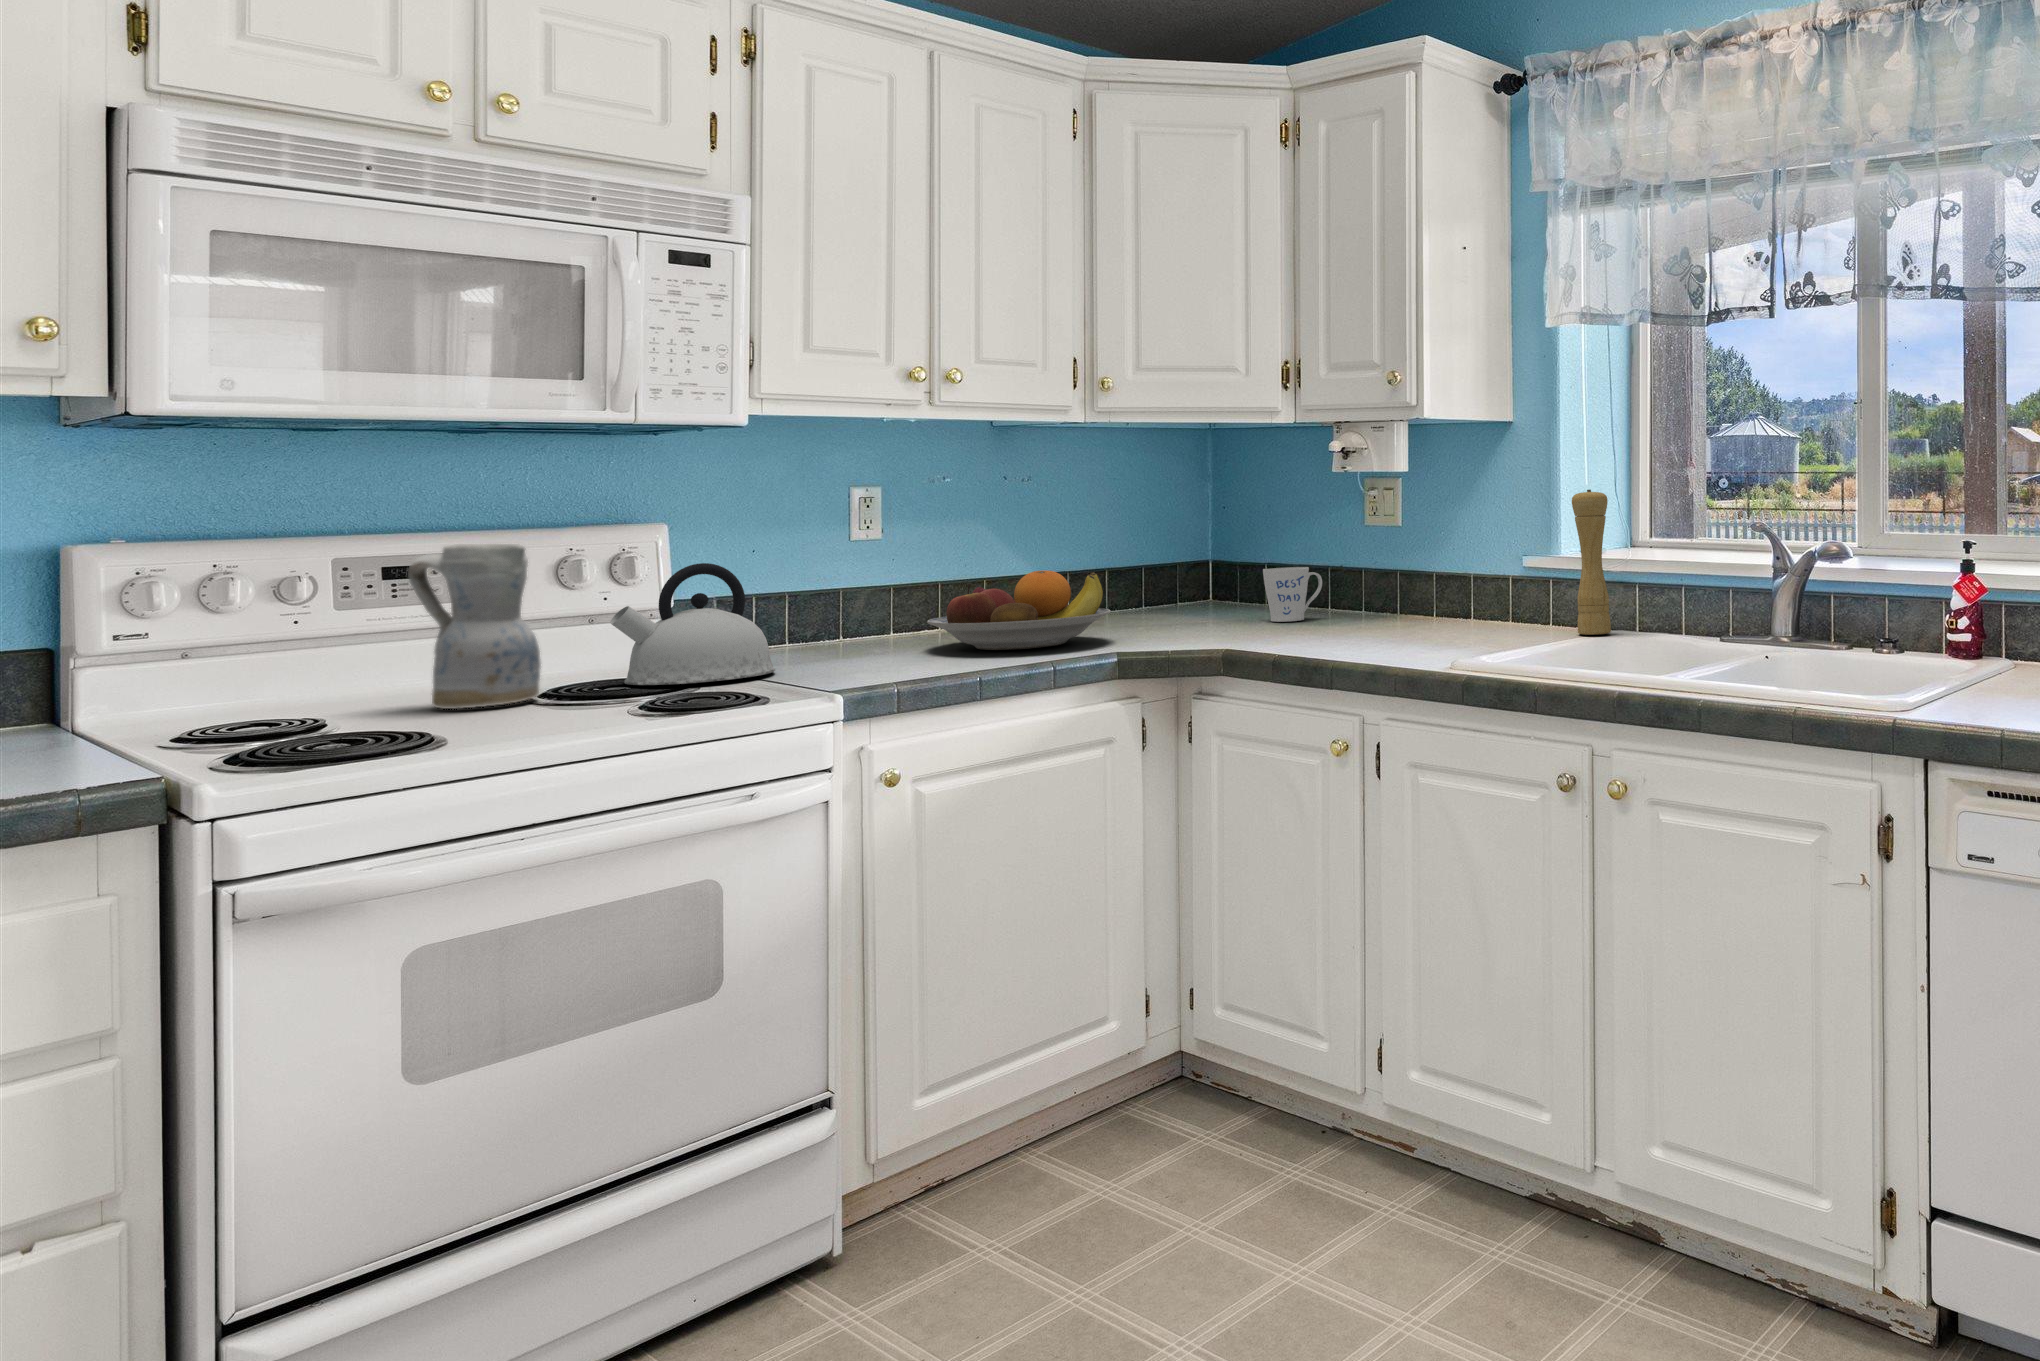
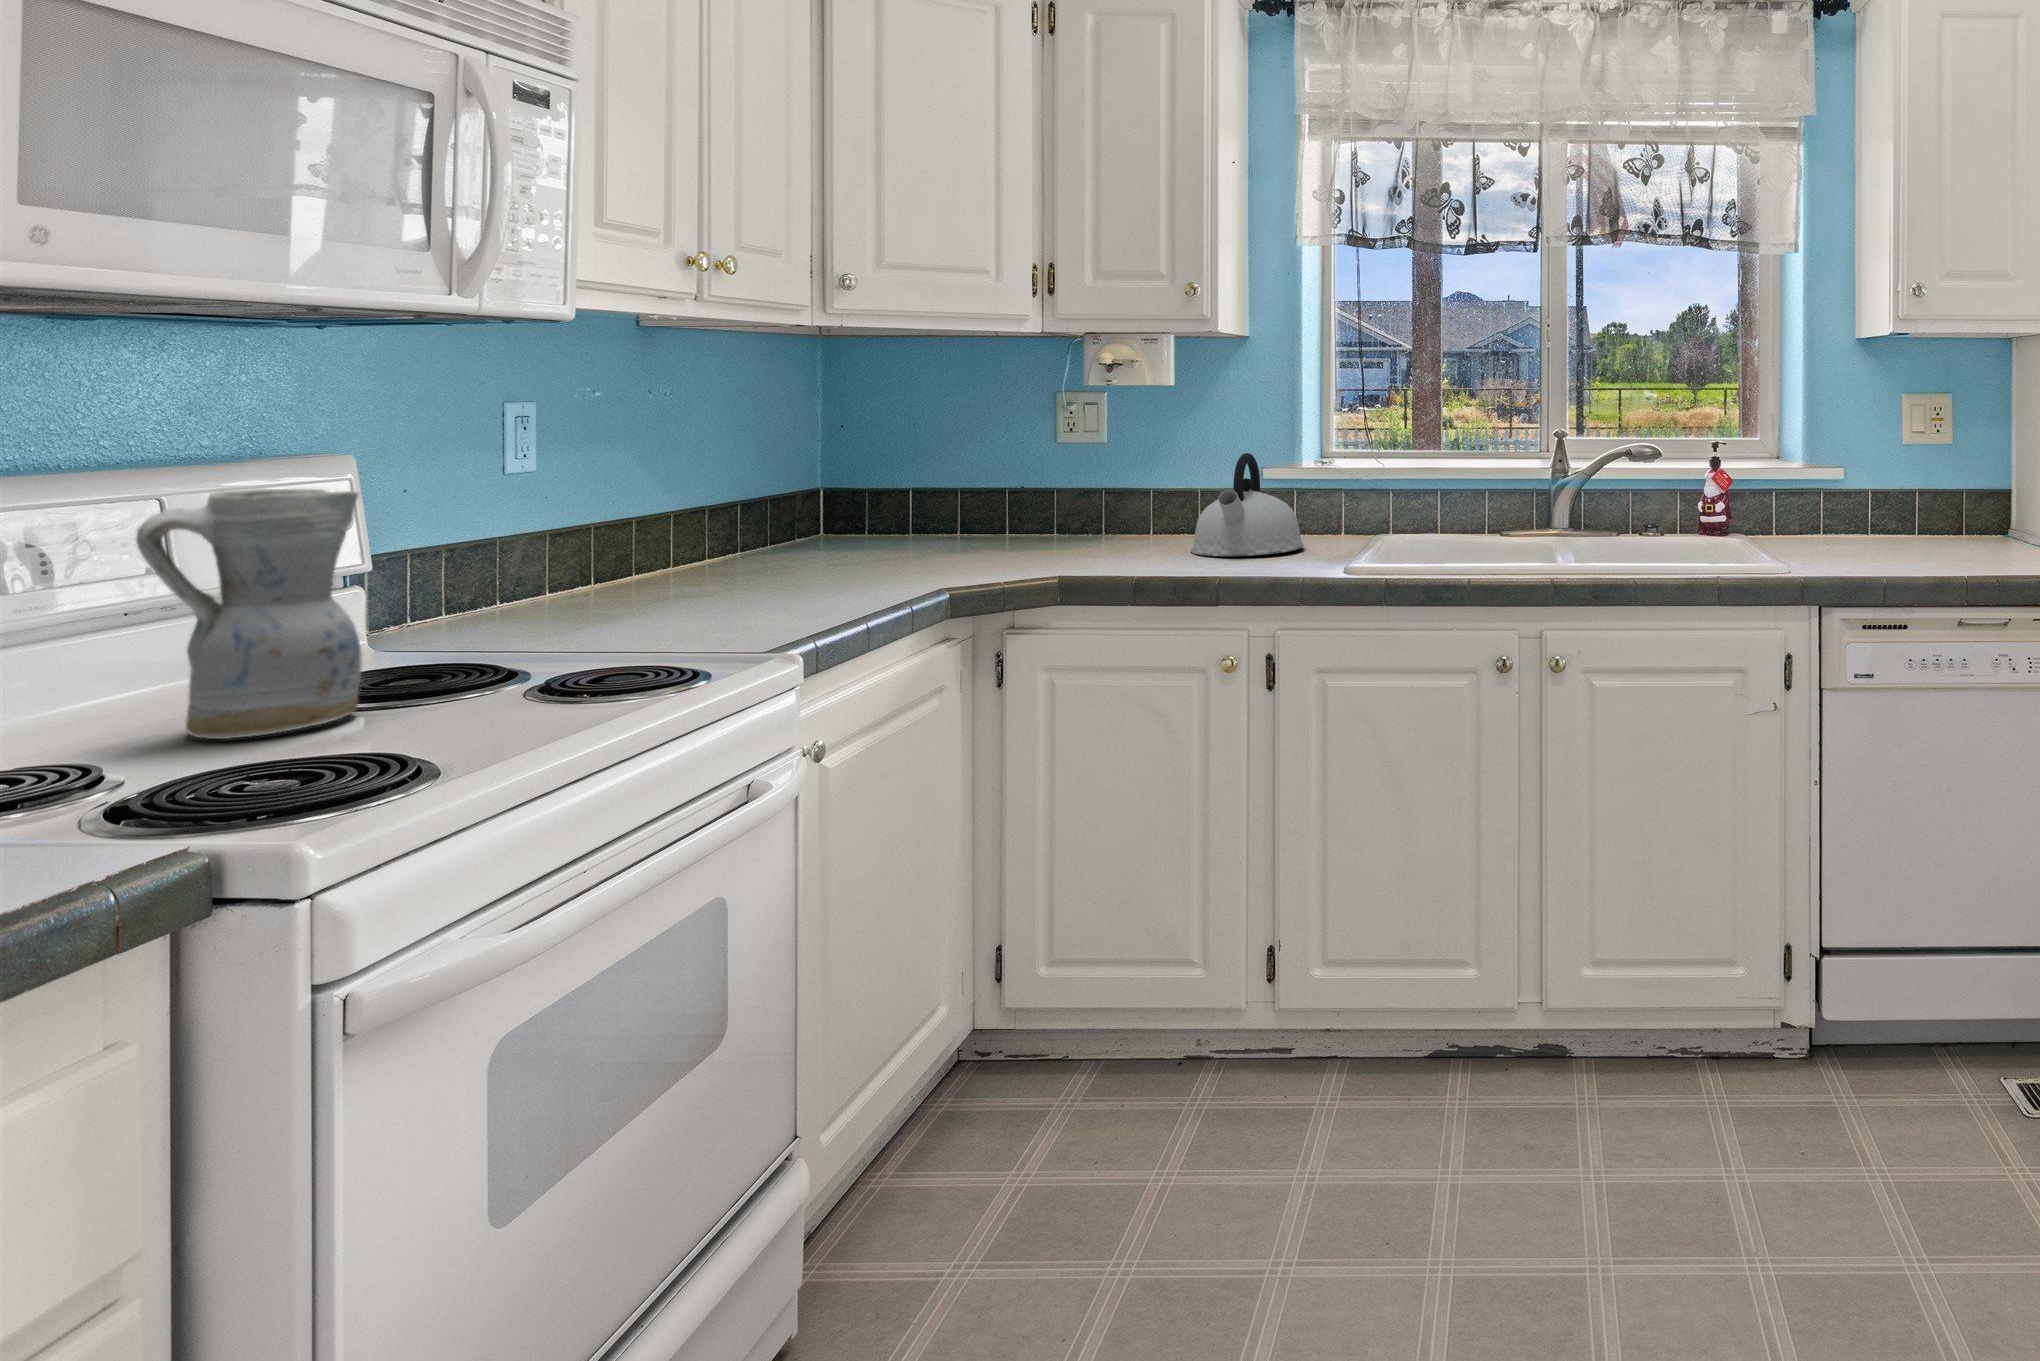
pepper mill: present [1572,490,1611,635] -> none [1352,401,1388,535]
kettle: present [610,563,775,685] -> present [1191,453,1304,556]
mug: present [1263,567,1322,622] -> none [980,482,1039,542]
fruit bowl: present [927,571,1111,650] -> none [677,497,910,595]

